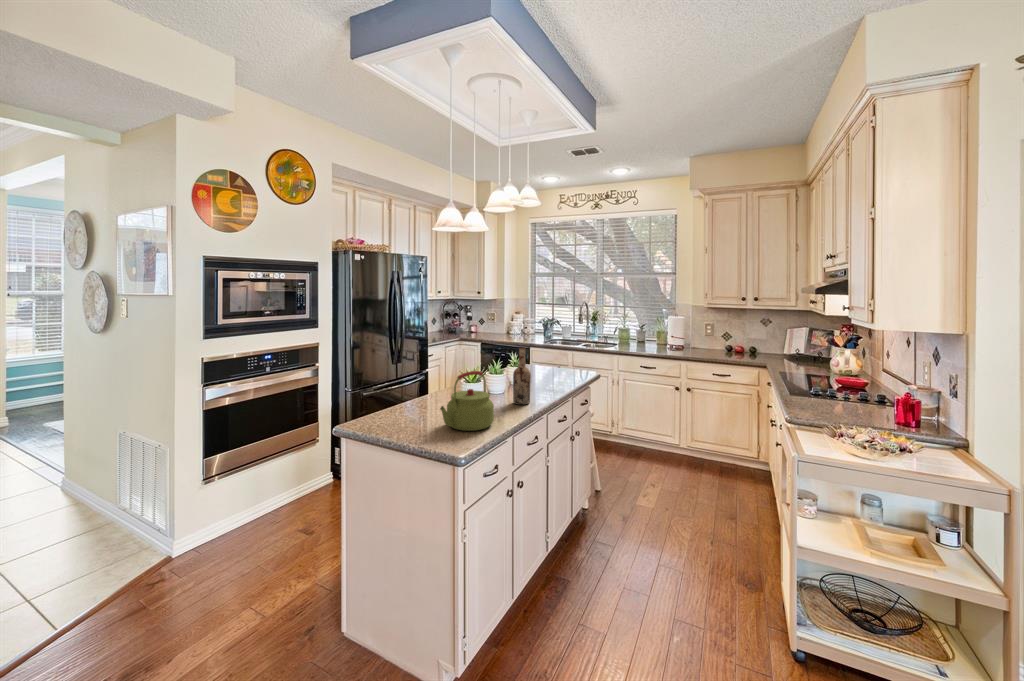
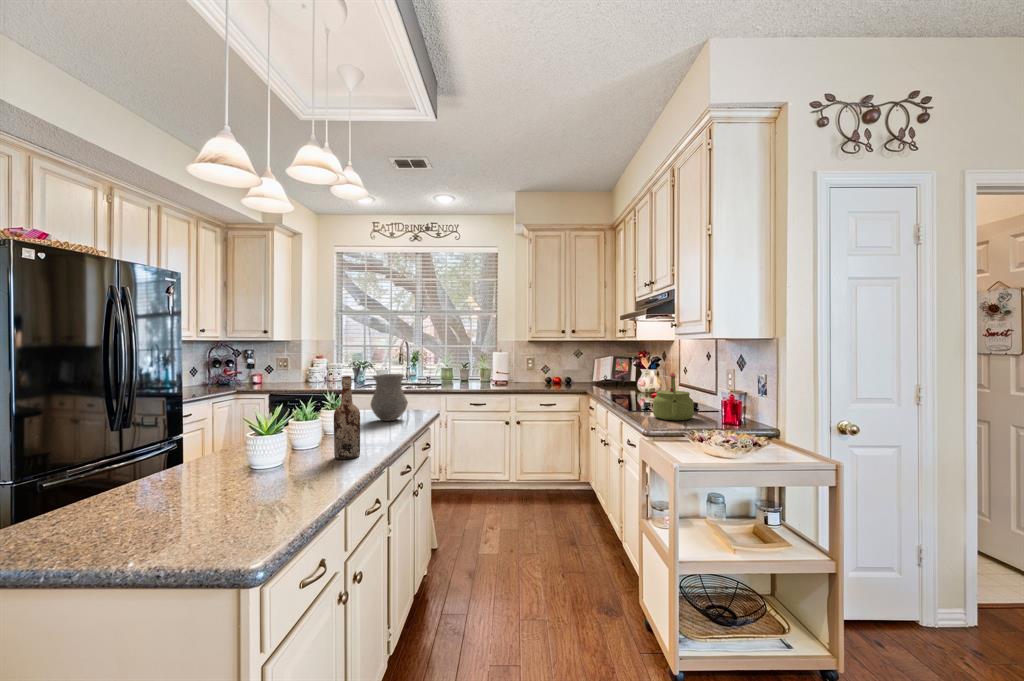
vase: none [546,340,575,378] -> present [371,374,408,421]
kettle: present [440,371,494,431] -> present [653,373,694,421]

